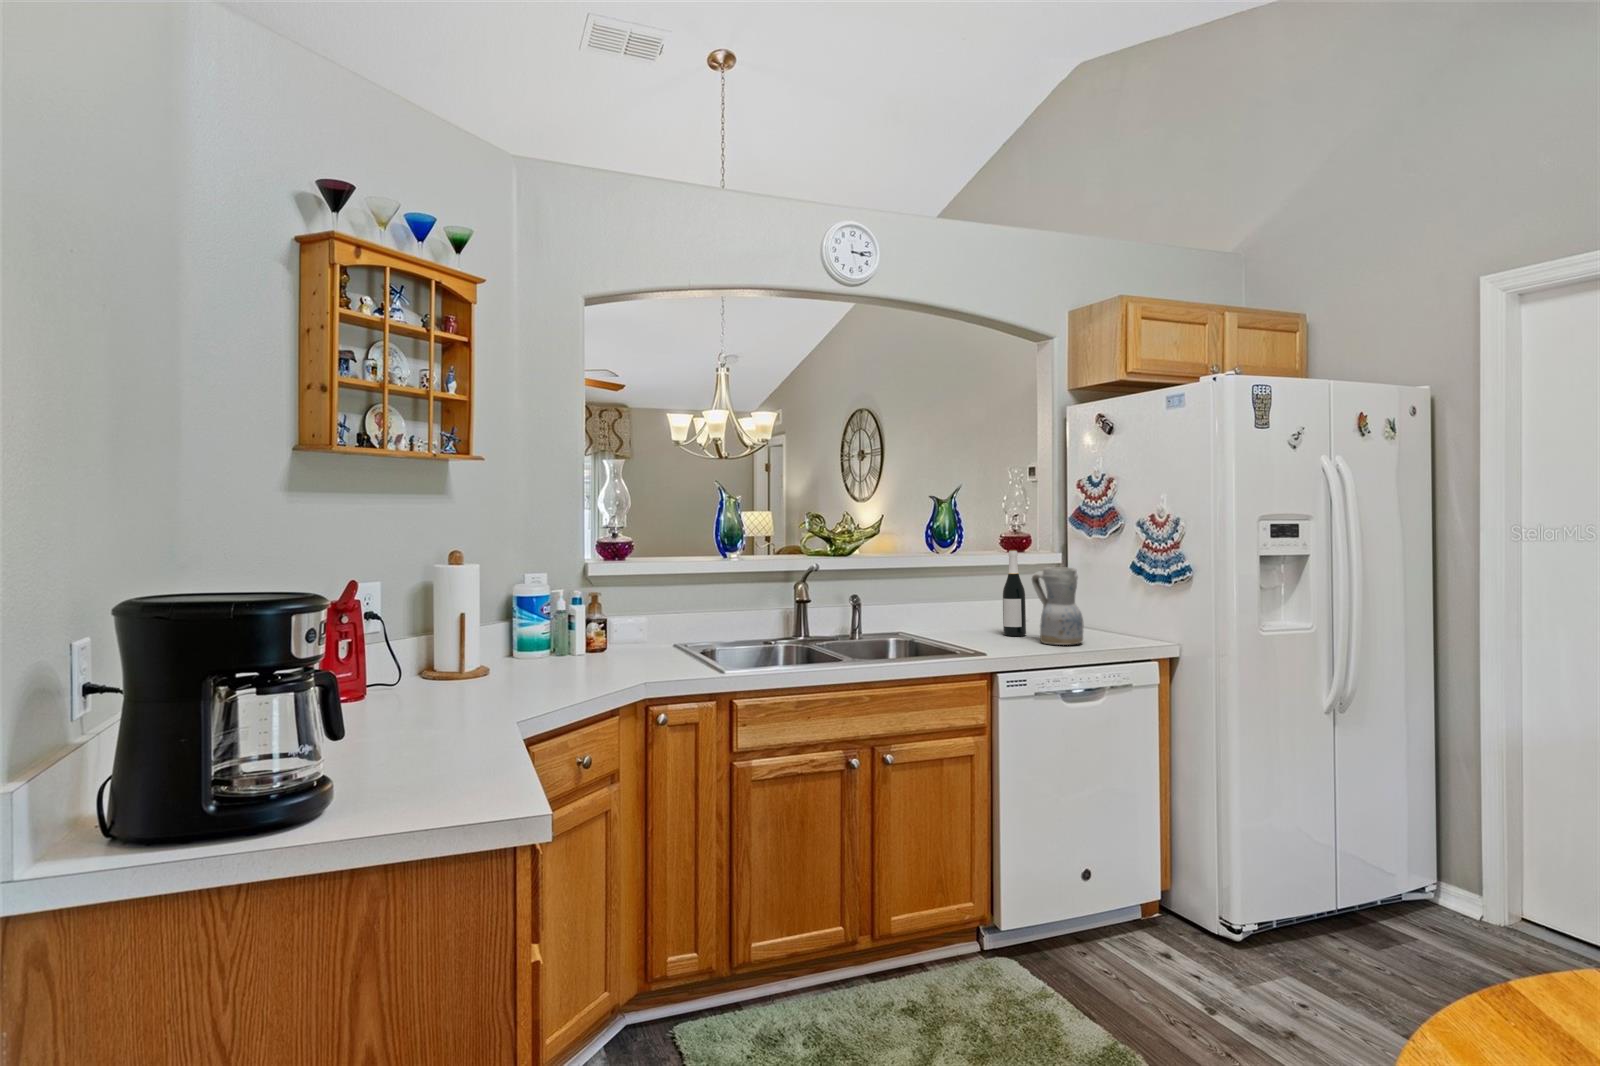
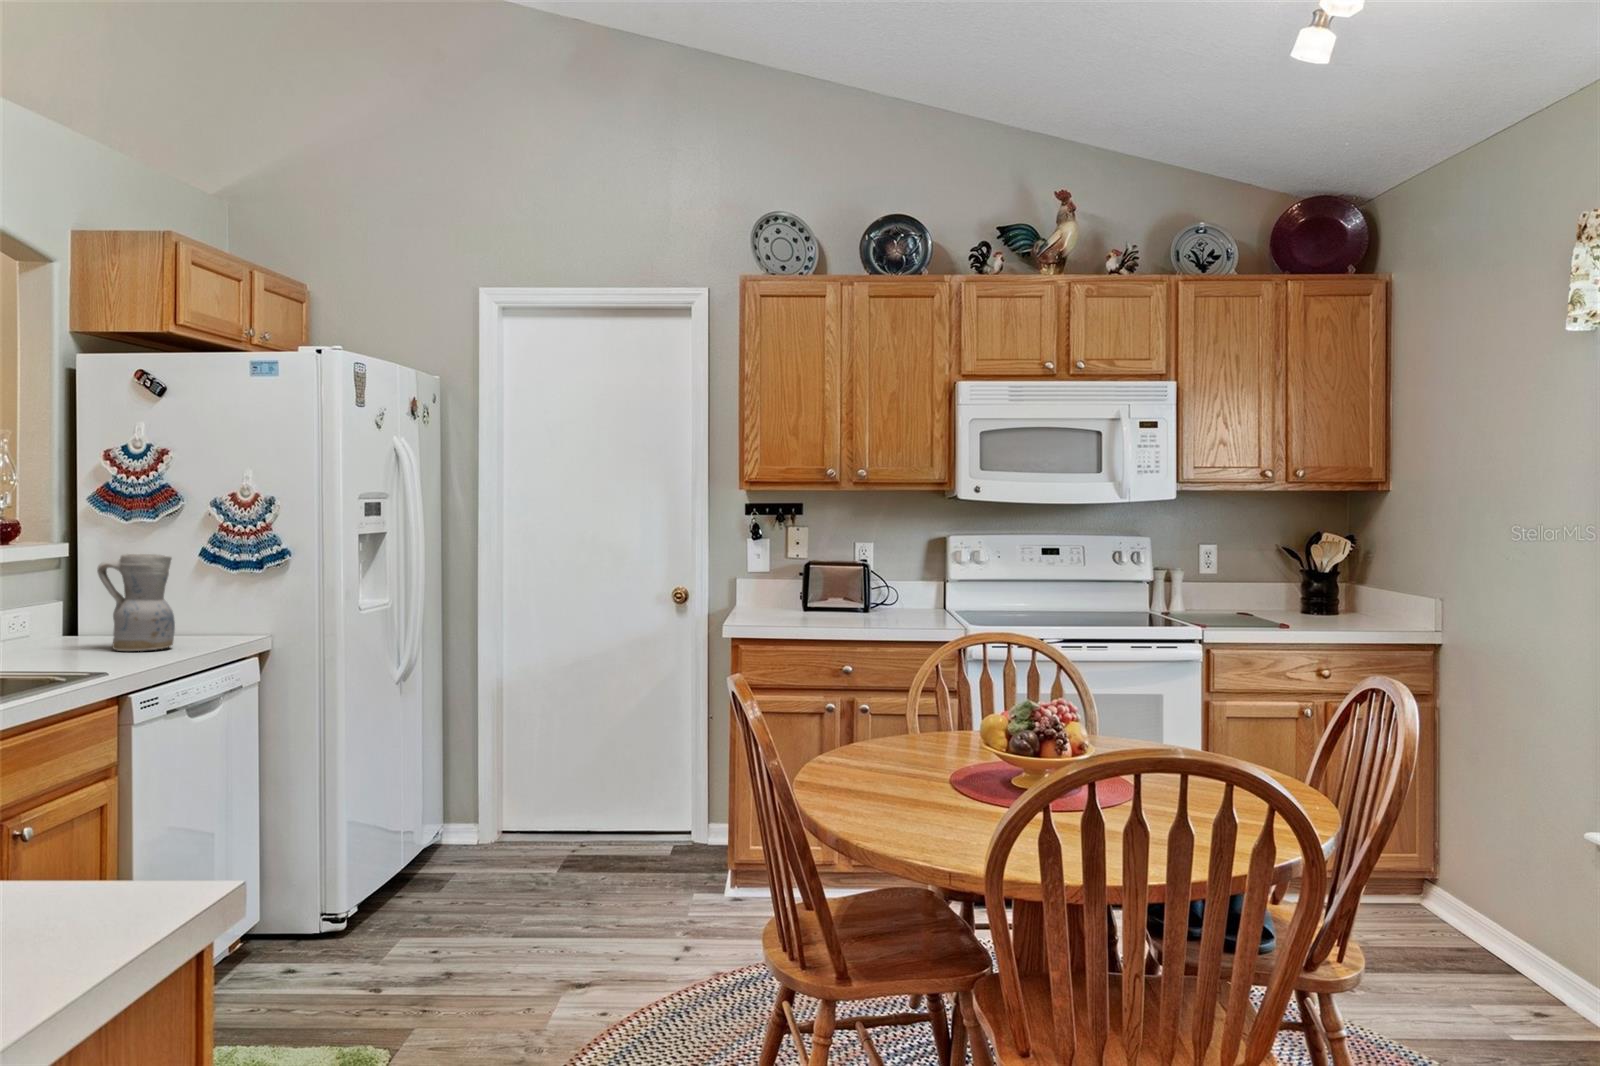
wine bottle: present [1003,550,1026,636] -> none [30,532,68,649]

